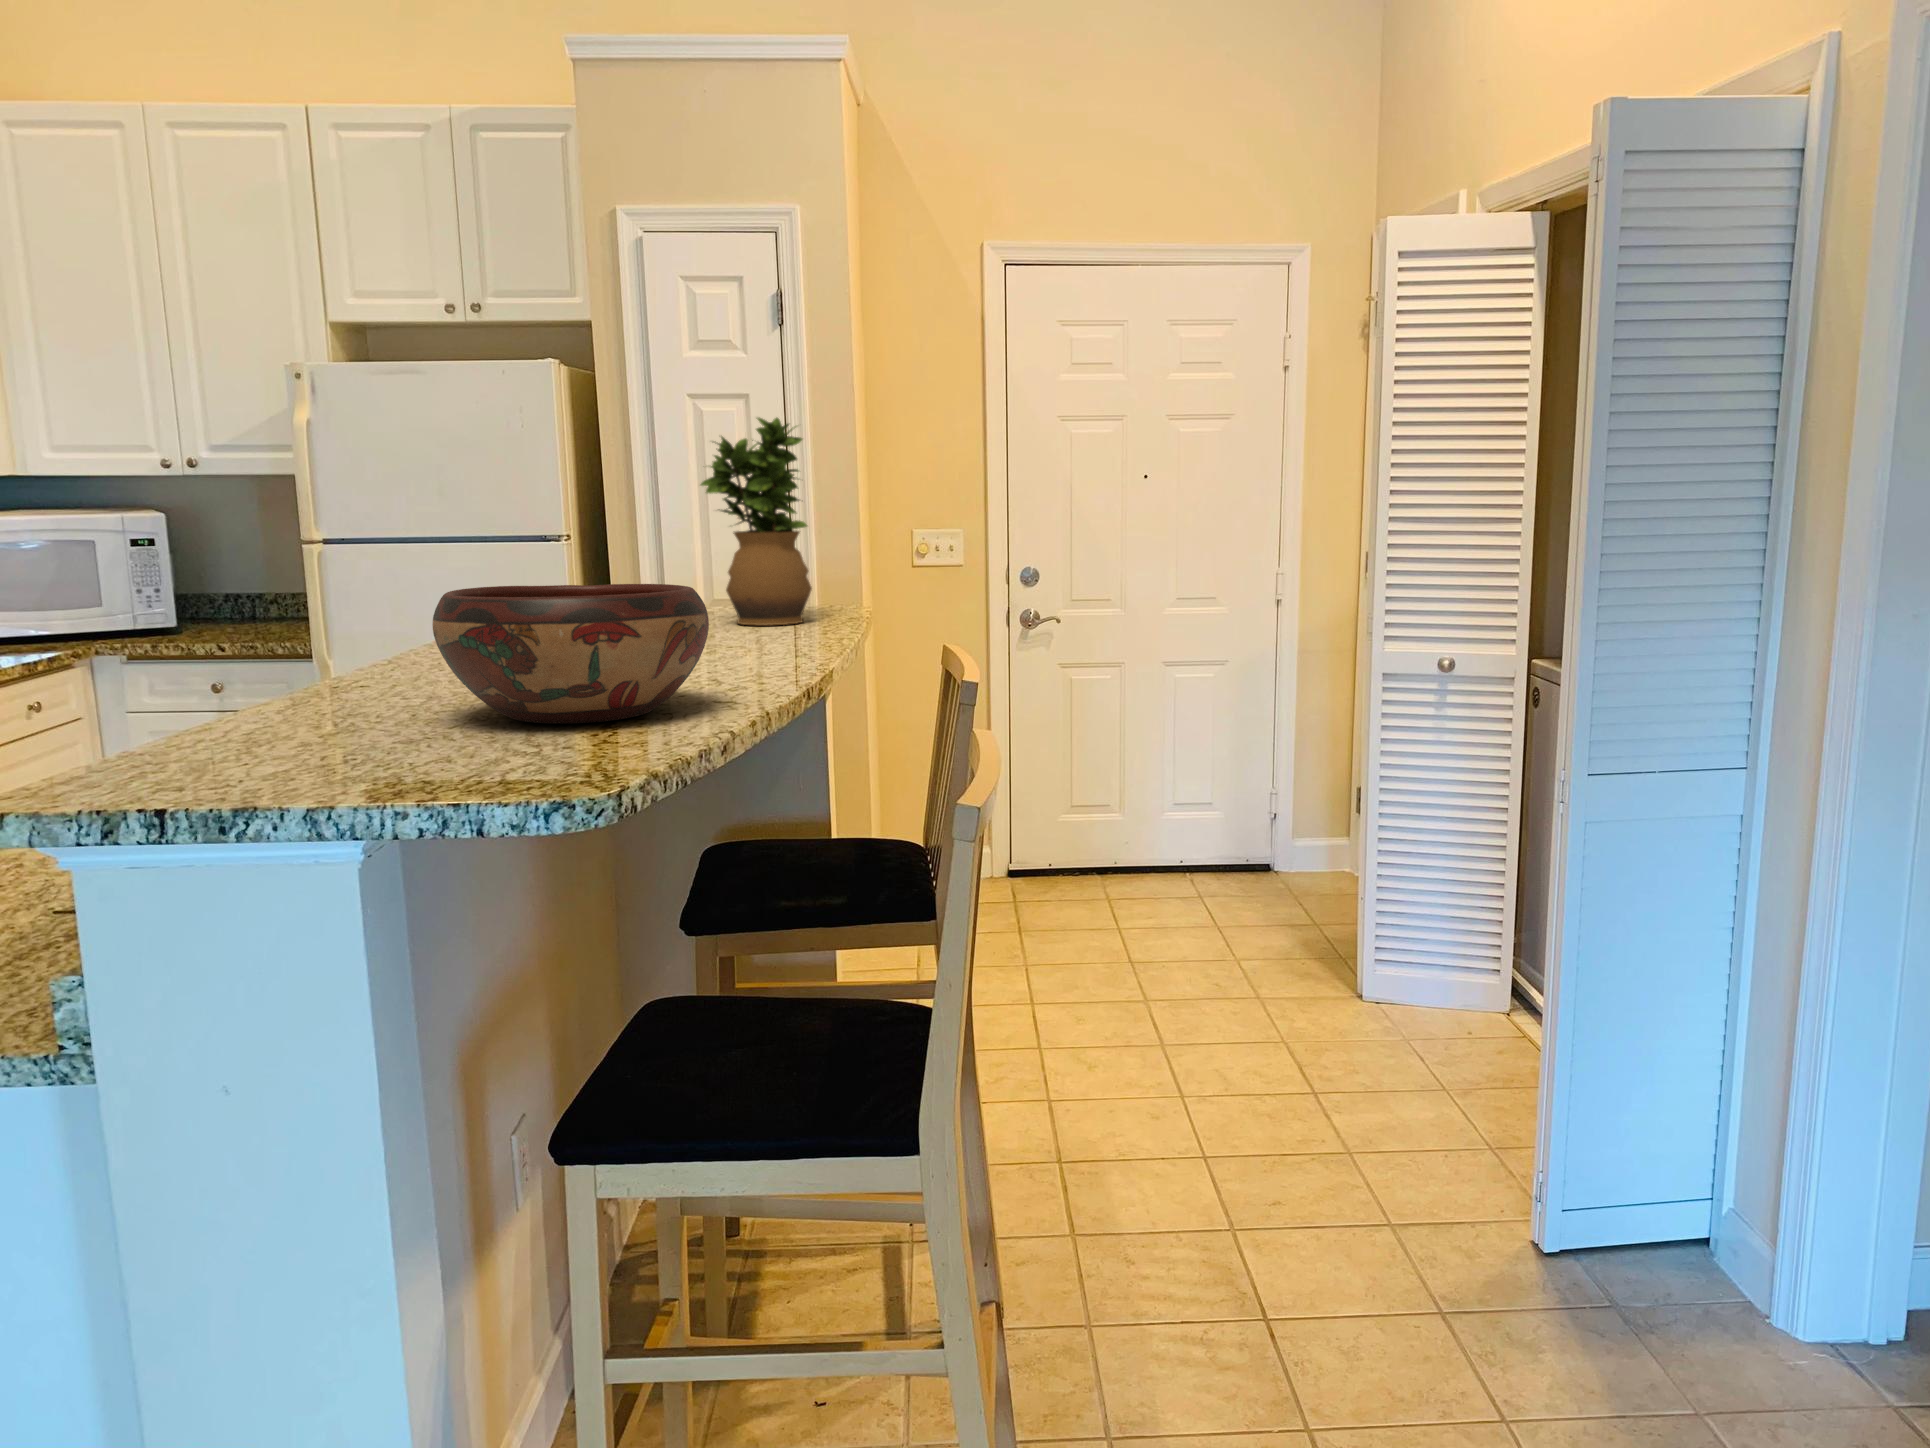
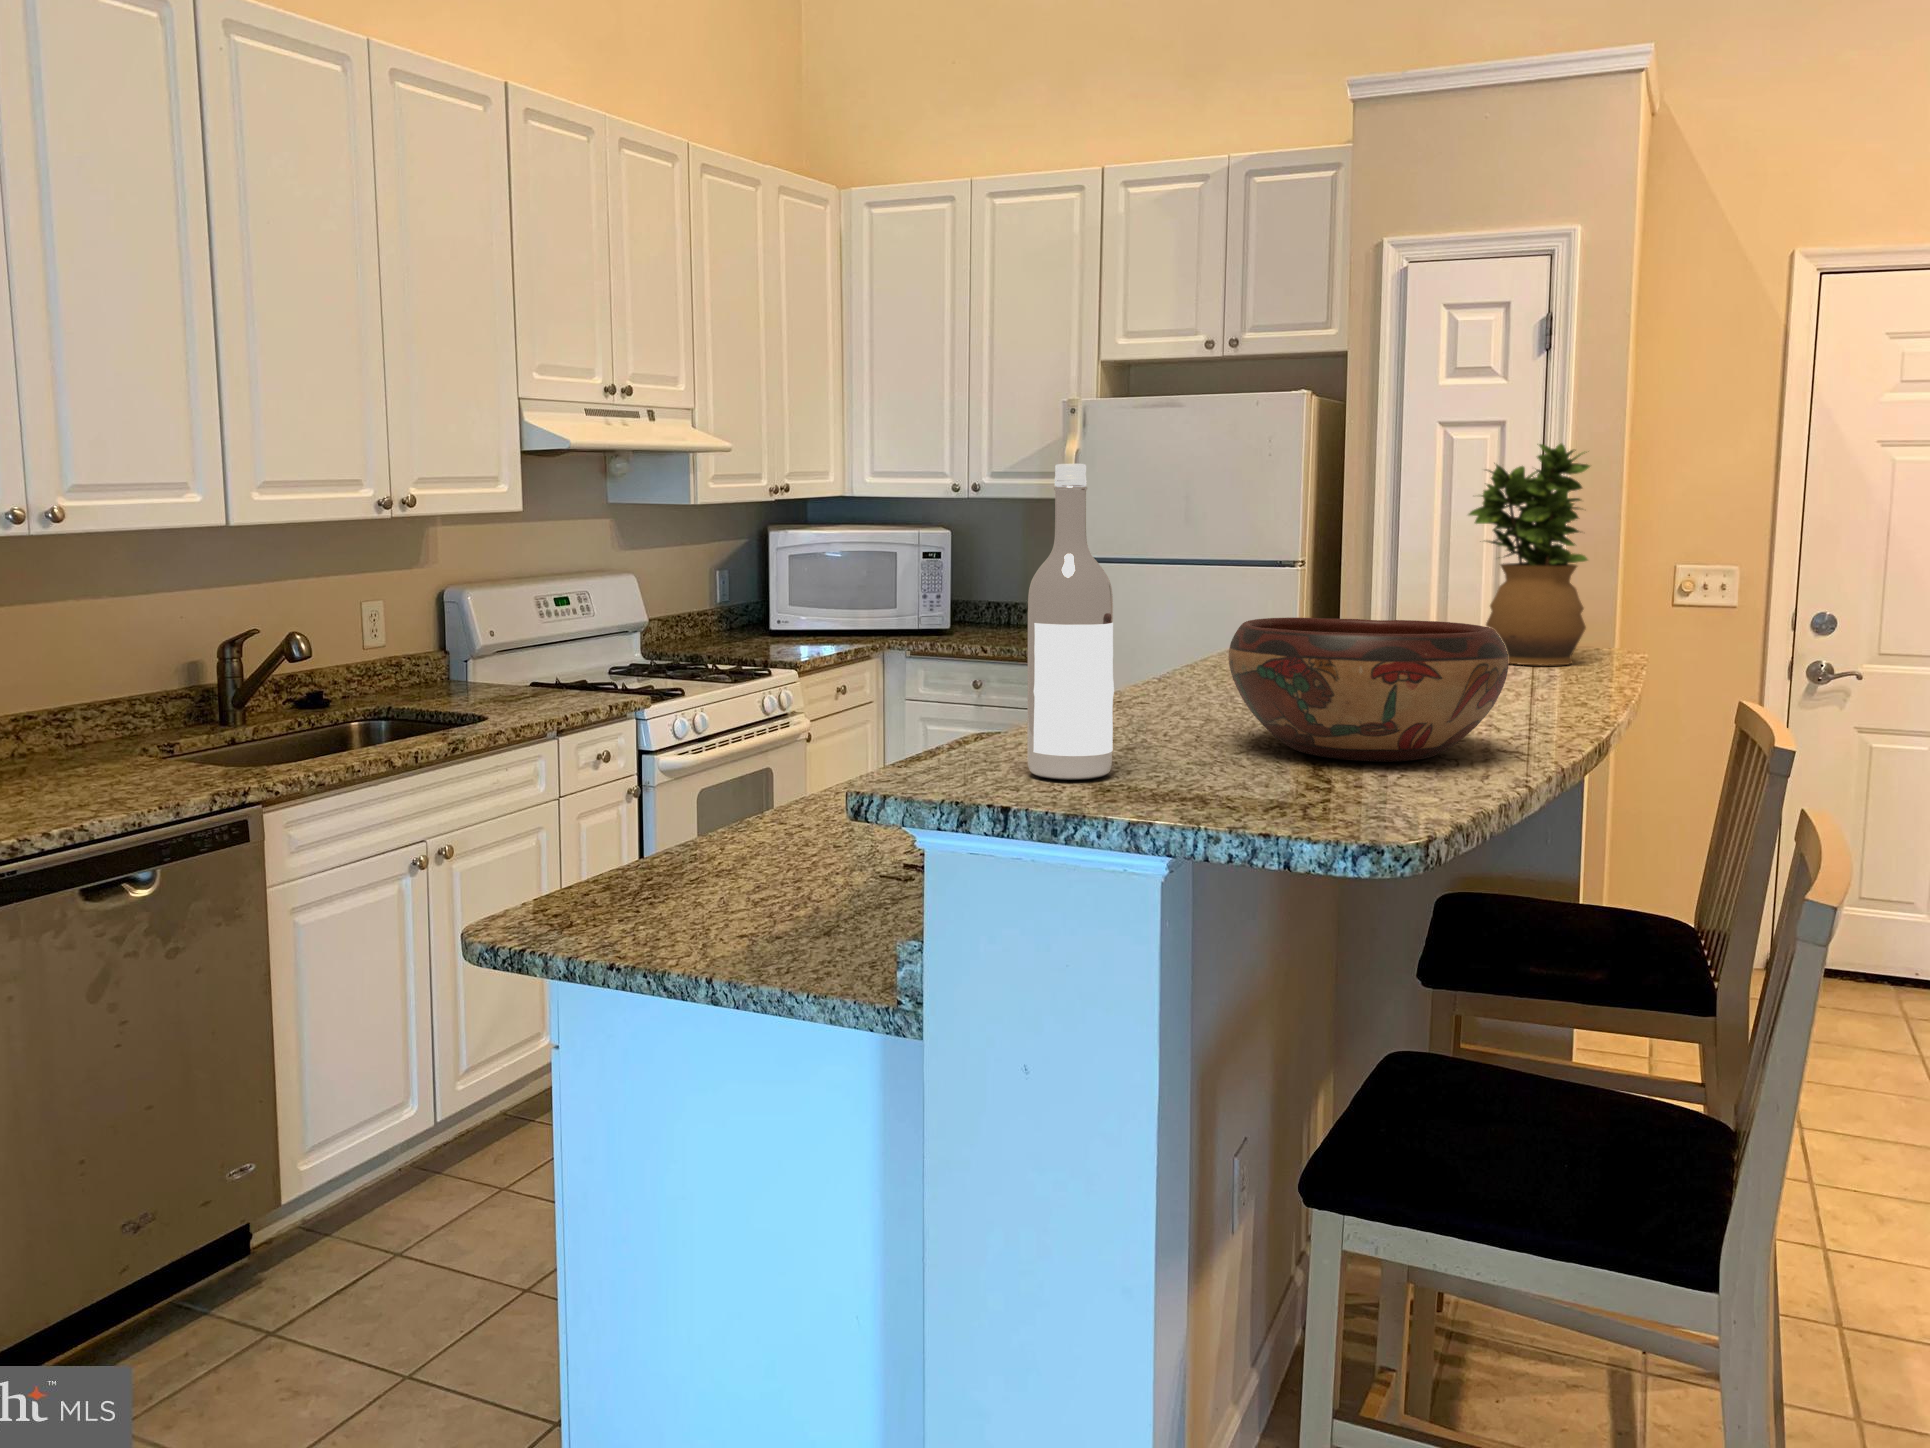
wine bottle: none [170,419,299,773] -> present [1027,464,1114,780]

